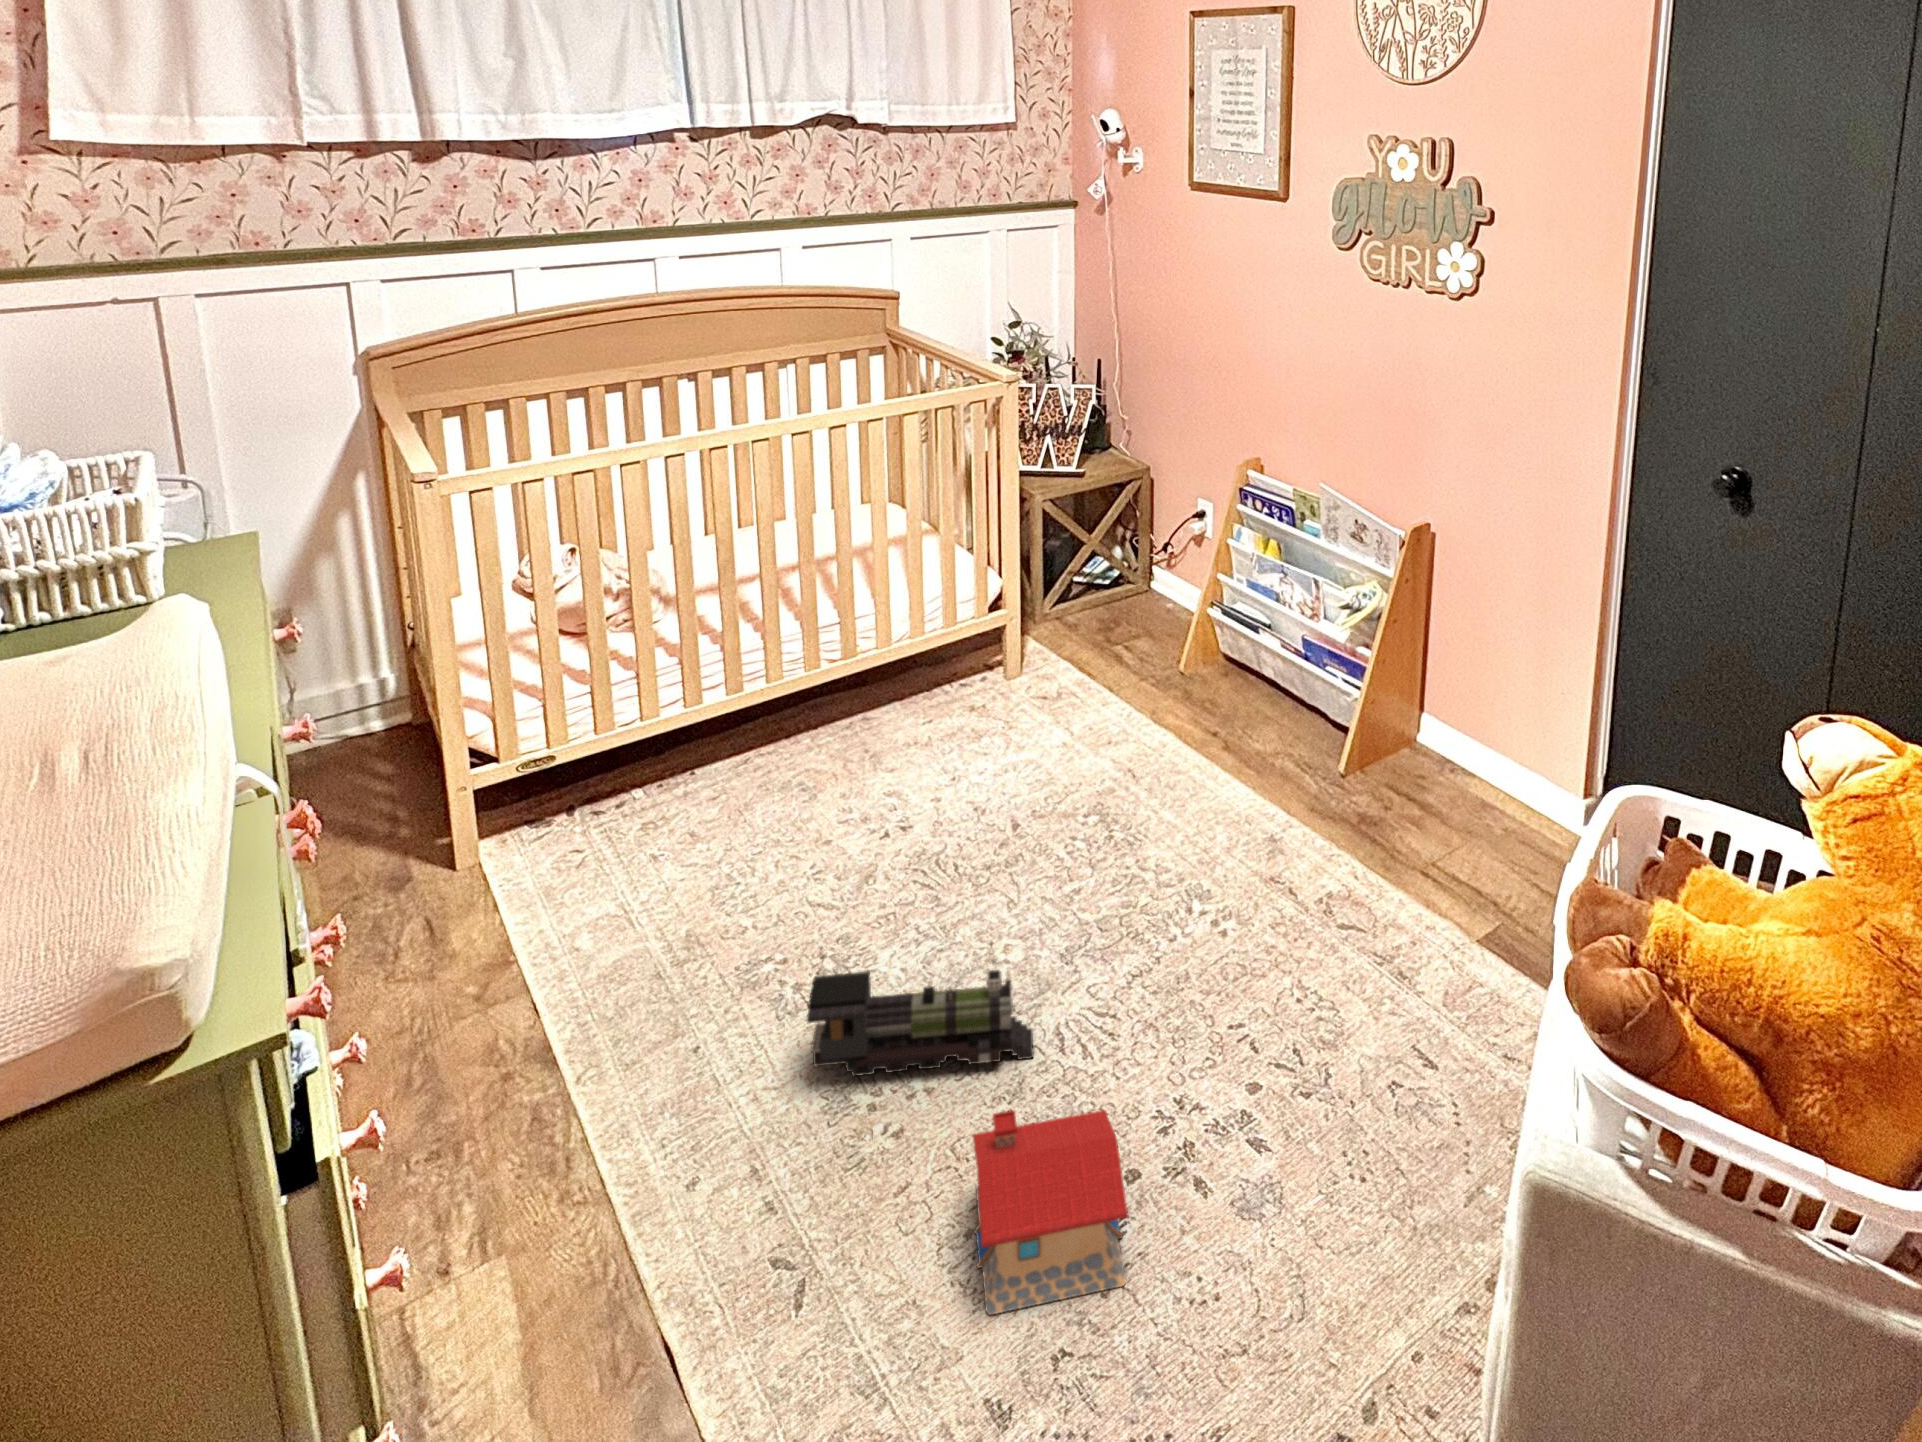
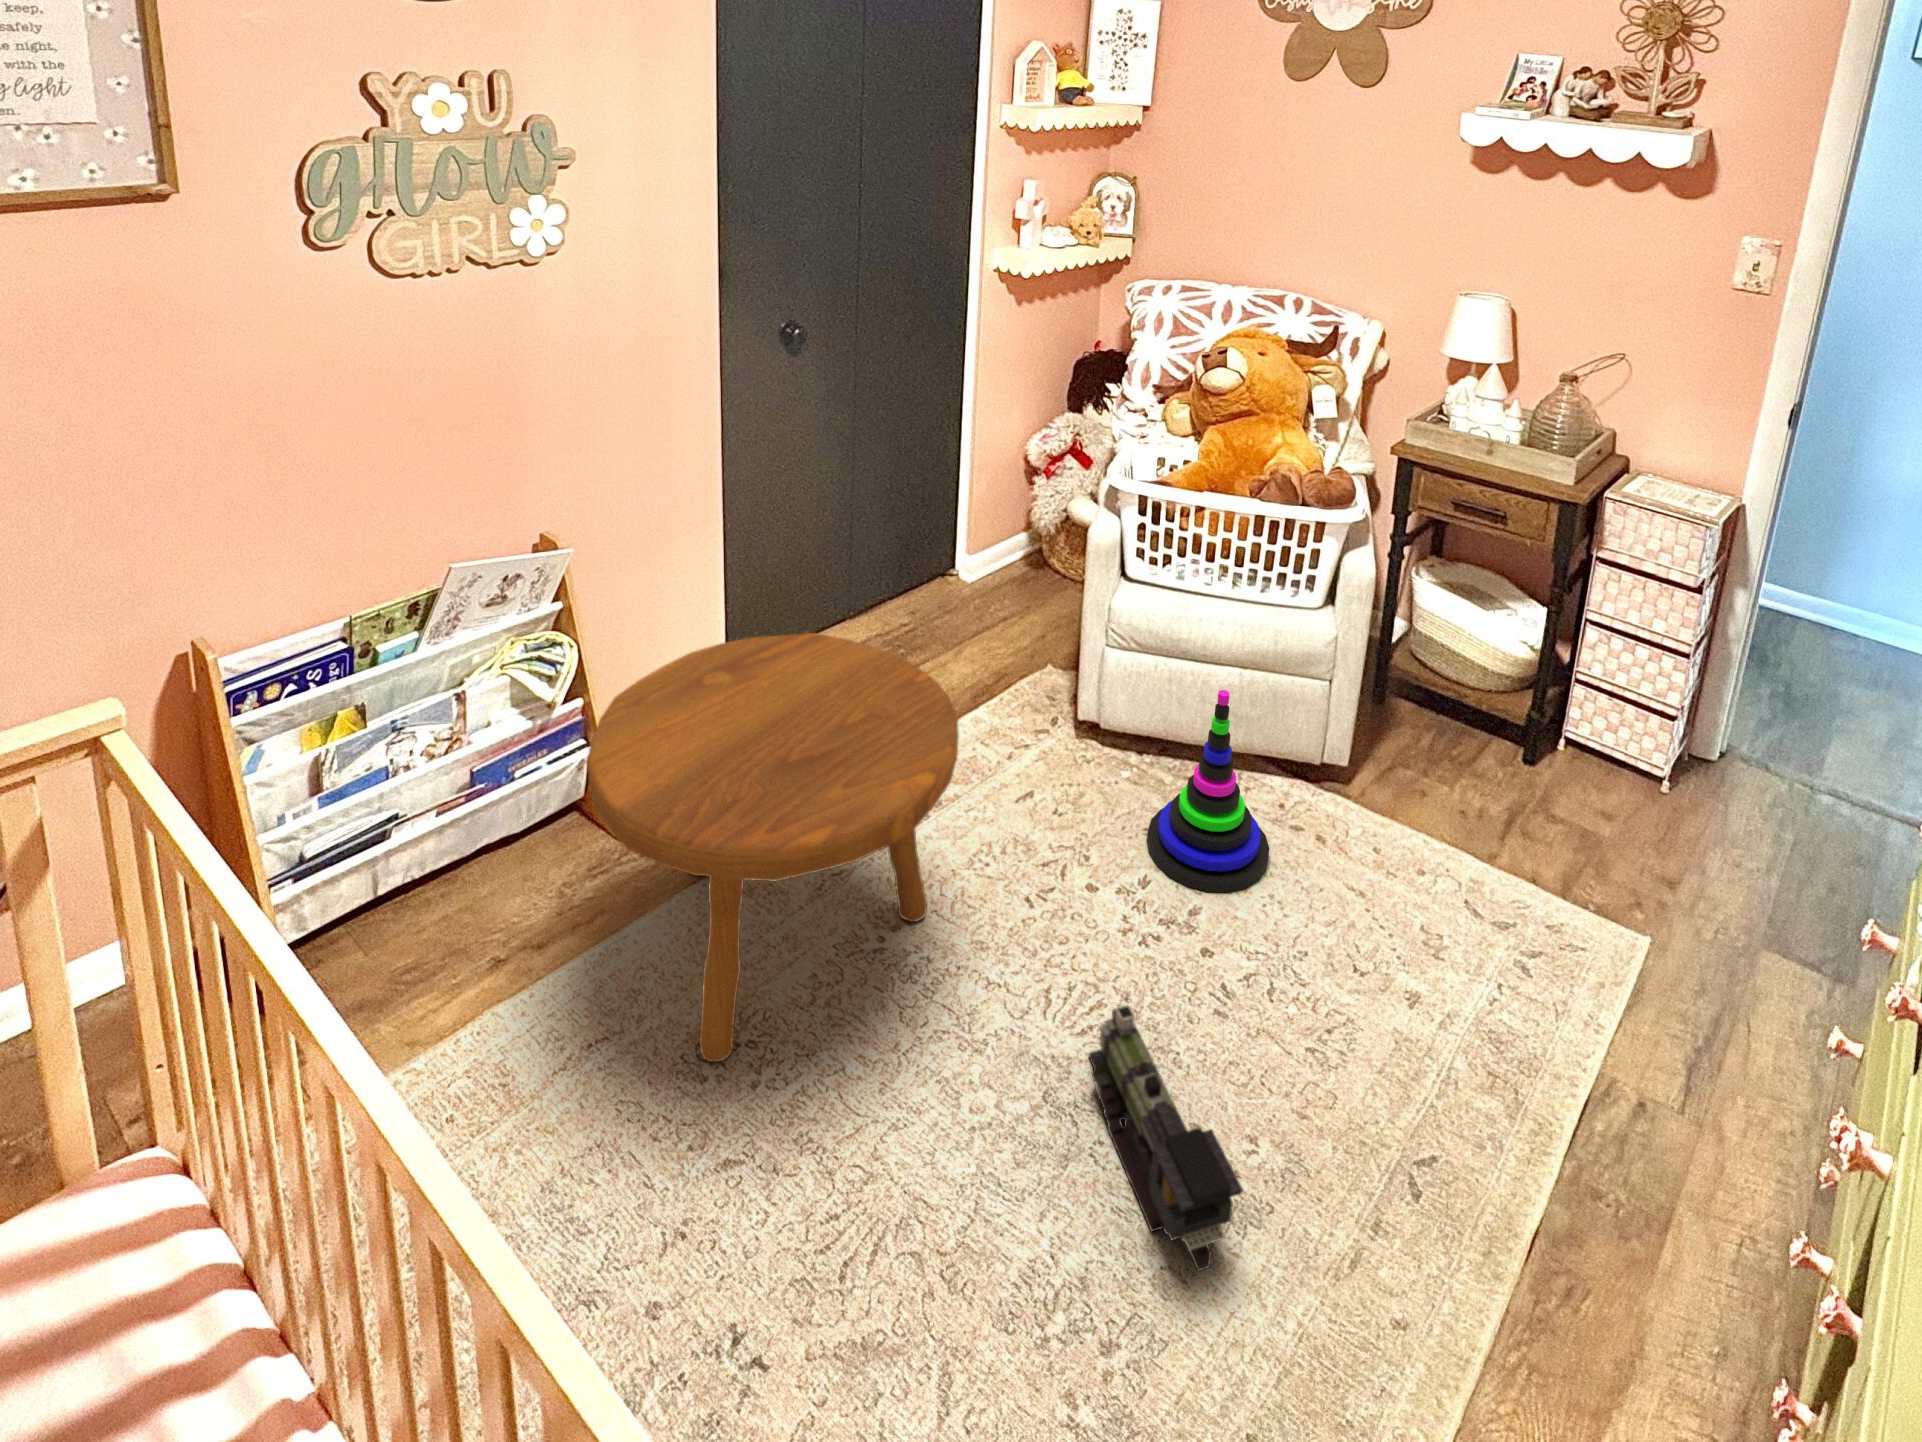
footstool: none [1059,594,1360,934] -> present [587,633,959,1062]
stacking toy: none [1231,1014,1406,1327] -> present [1147,690,1269,892]
toy house: present [973,1110,1129,1315] -> none [1204,895,1363,1064]

